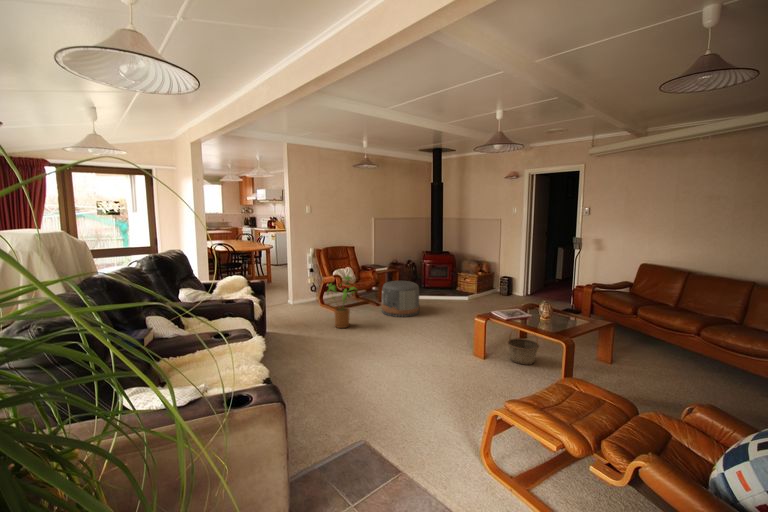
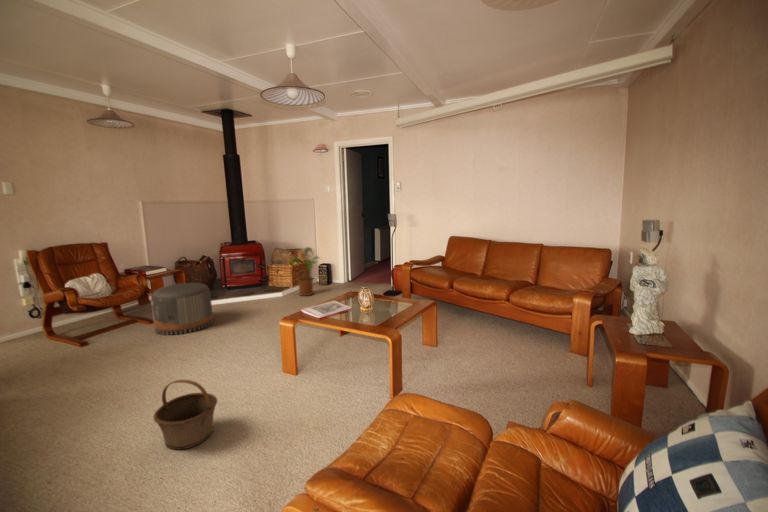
house plant: present [327,276,357,328] -> present [291,248,318,296]
basket: present [507,329,539,365] -> present [154,380,217,449]

